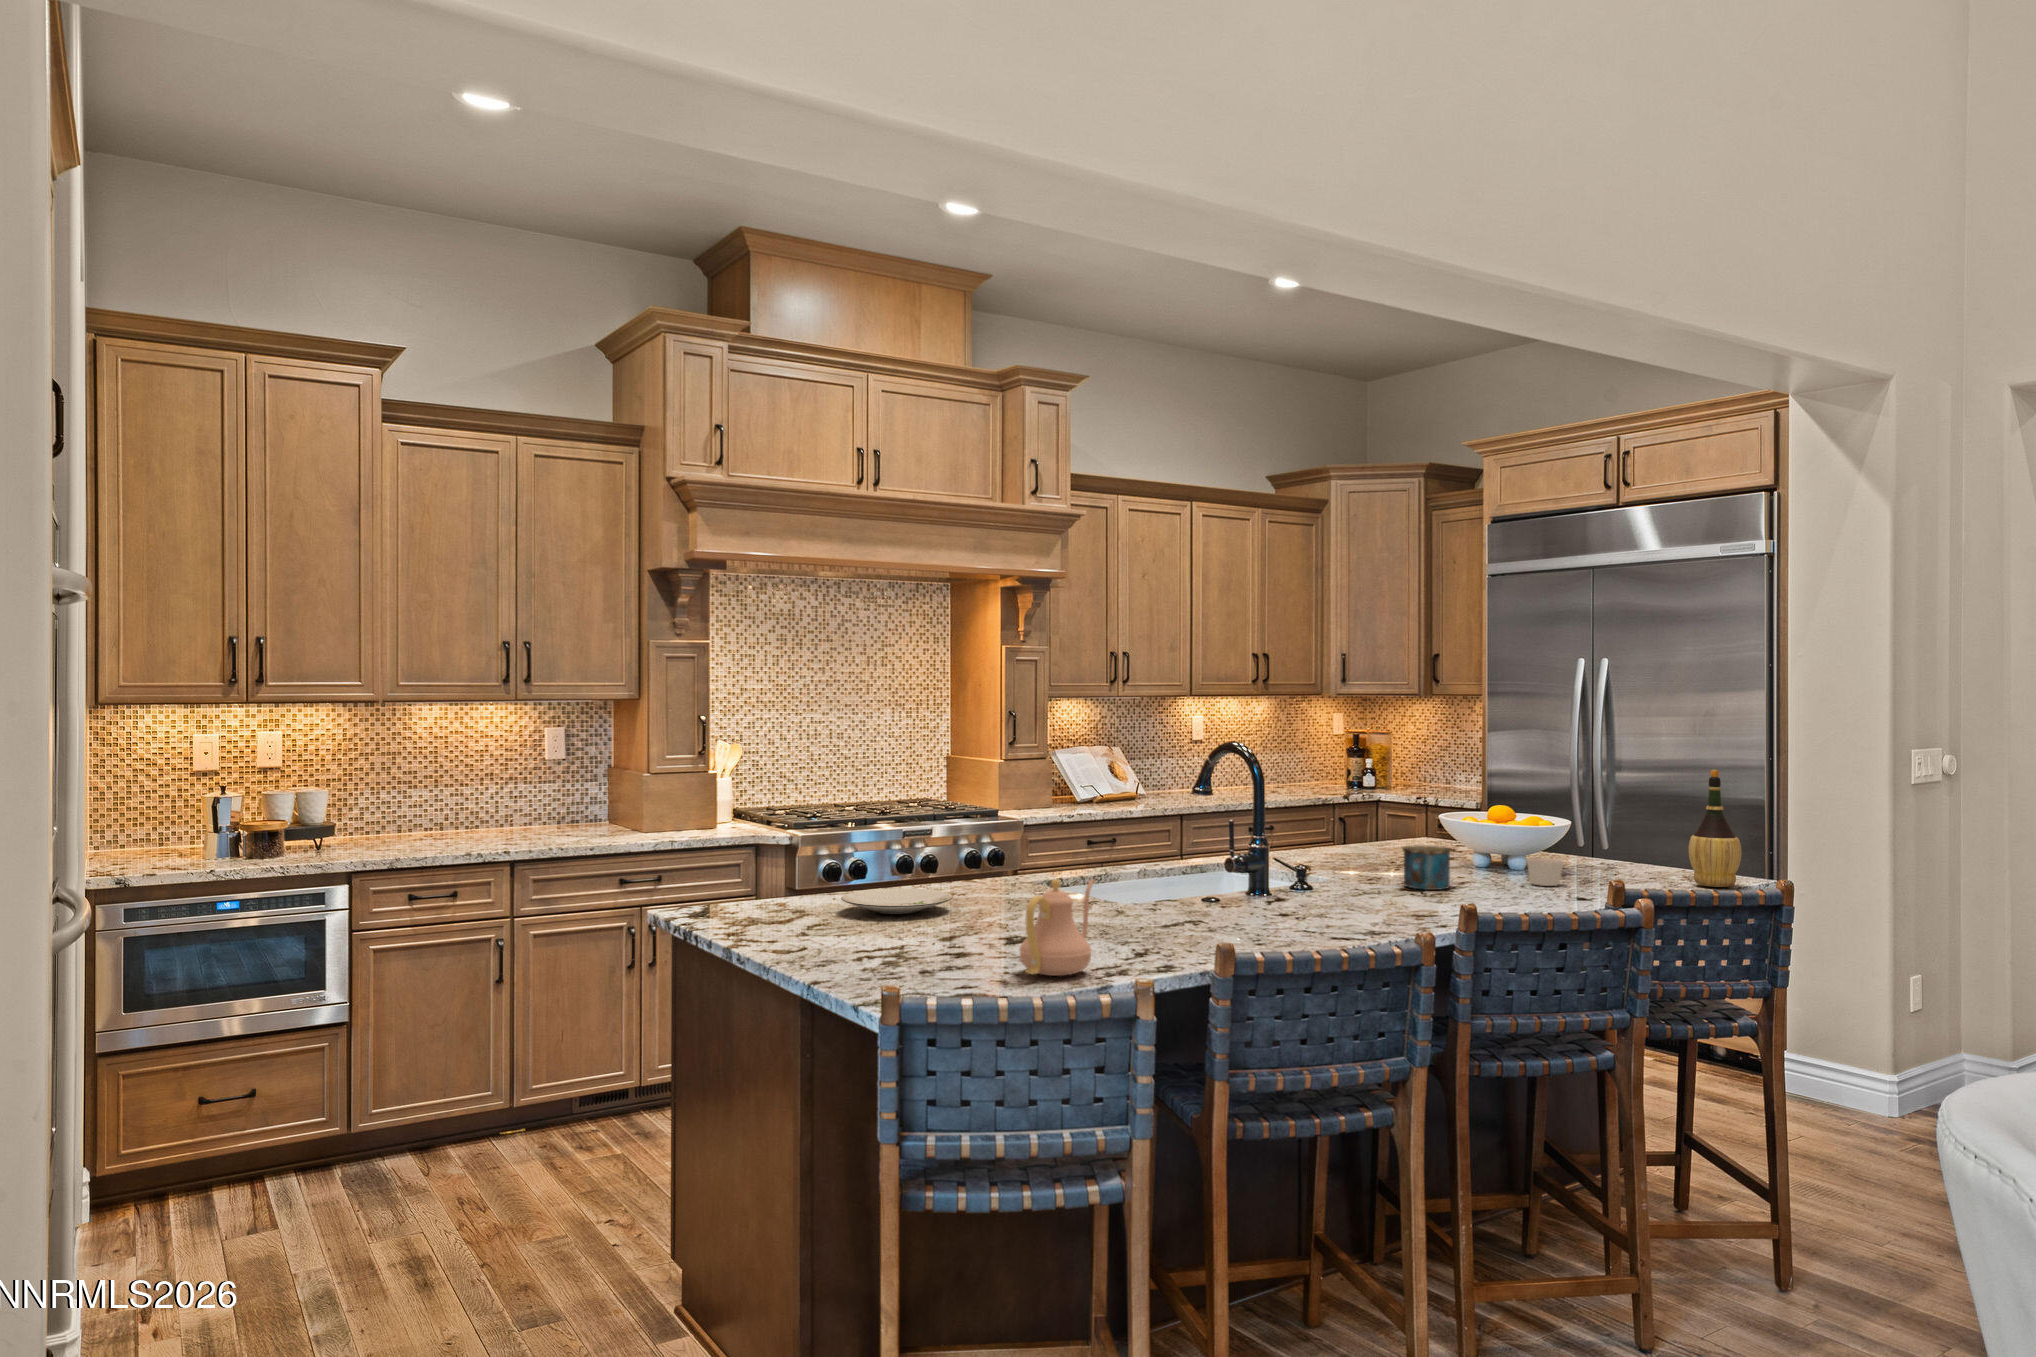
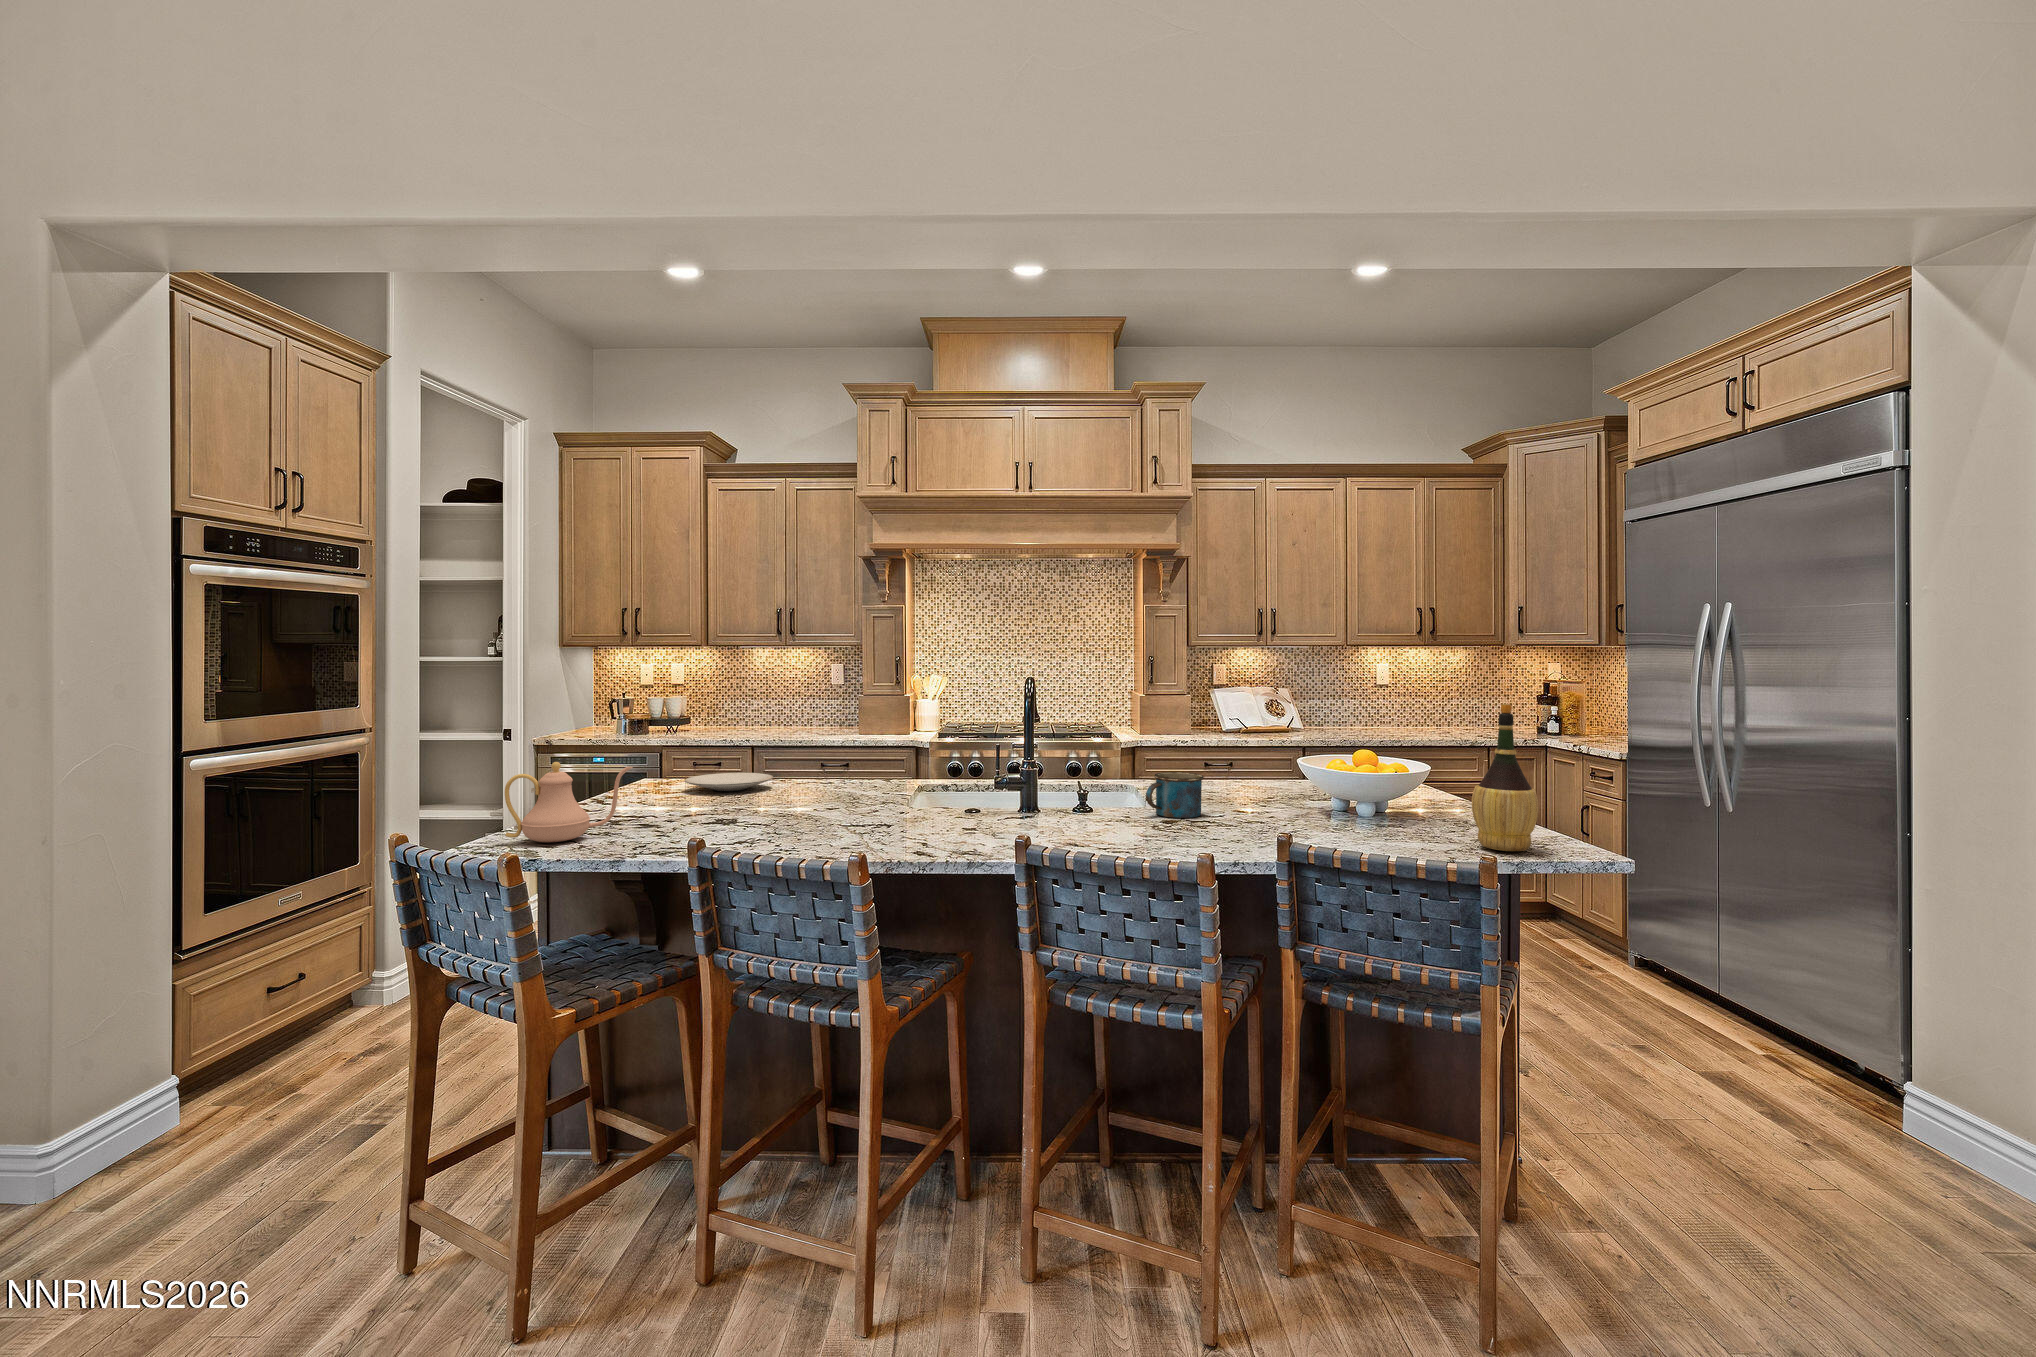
candle: present [1527,858,1563,886] -> none [1288,795,1327,827]

